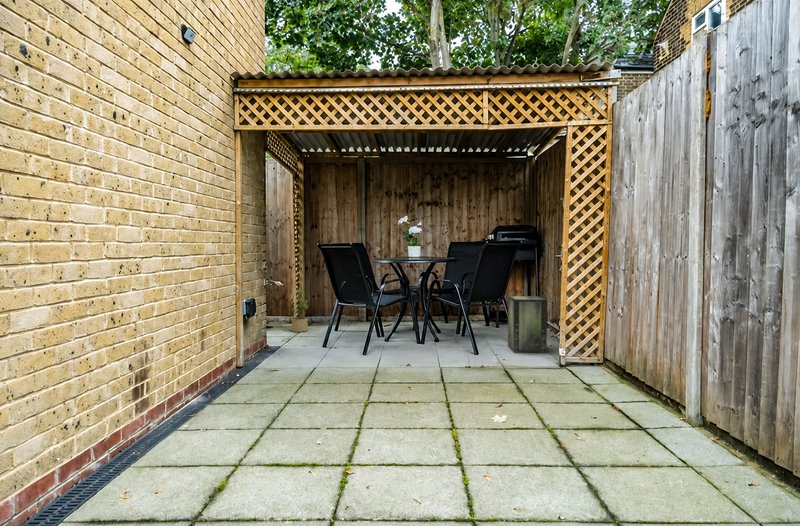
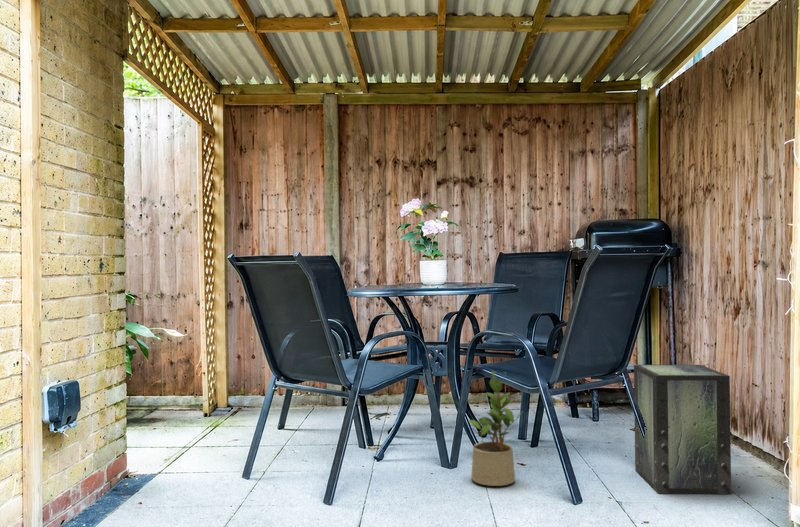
potted plant: present [291,290,309,332] -> present [469,371,522,486]

